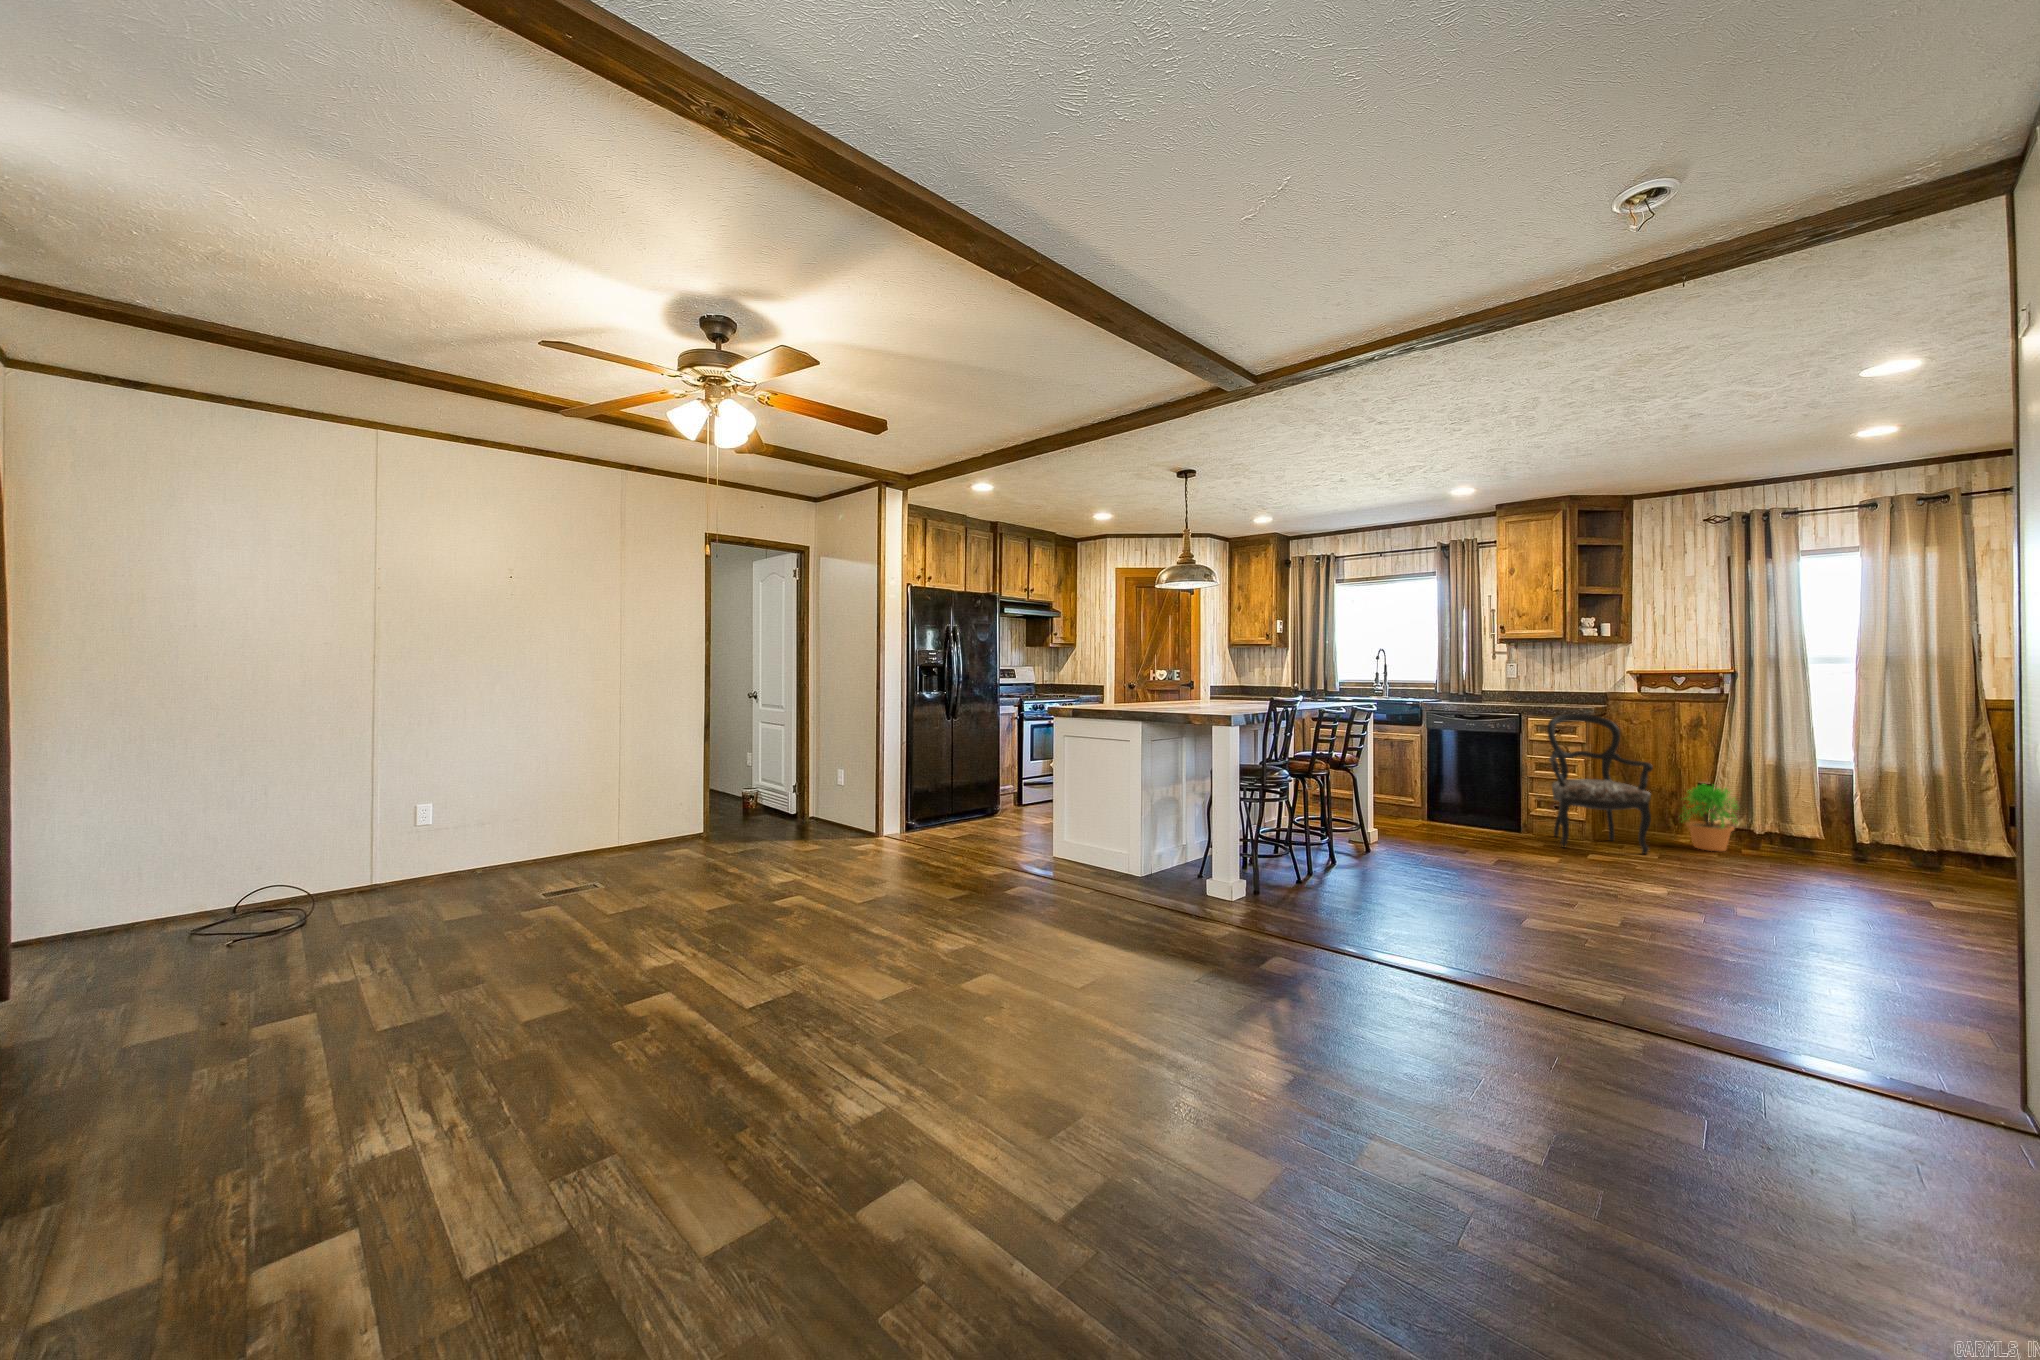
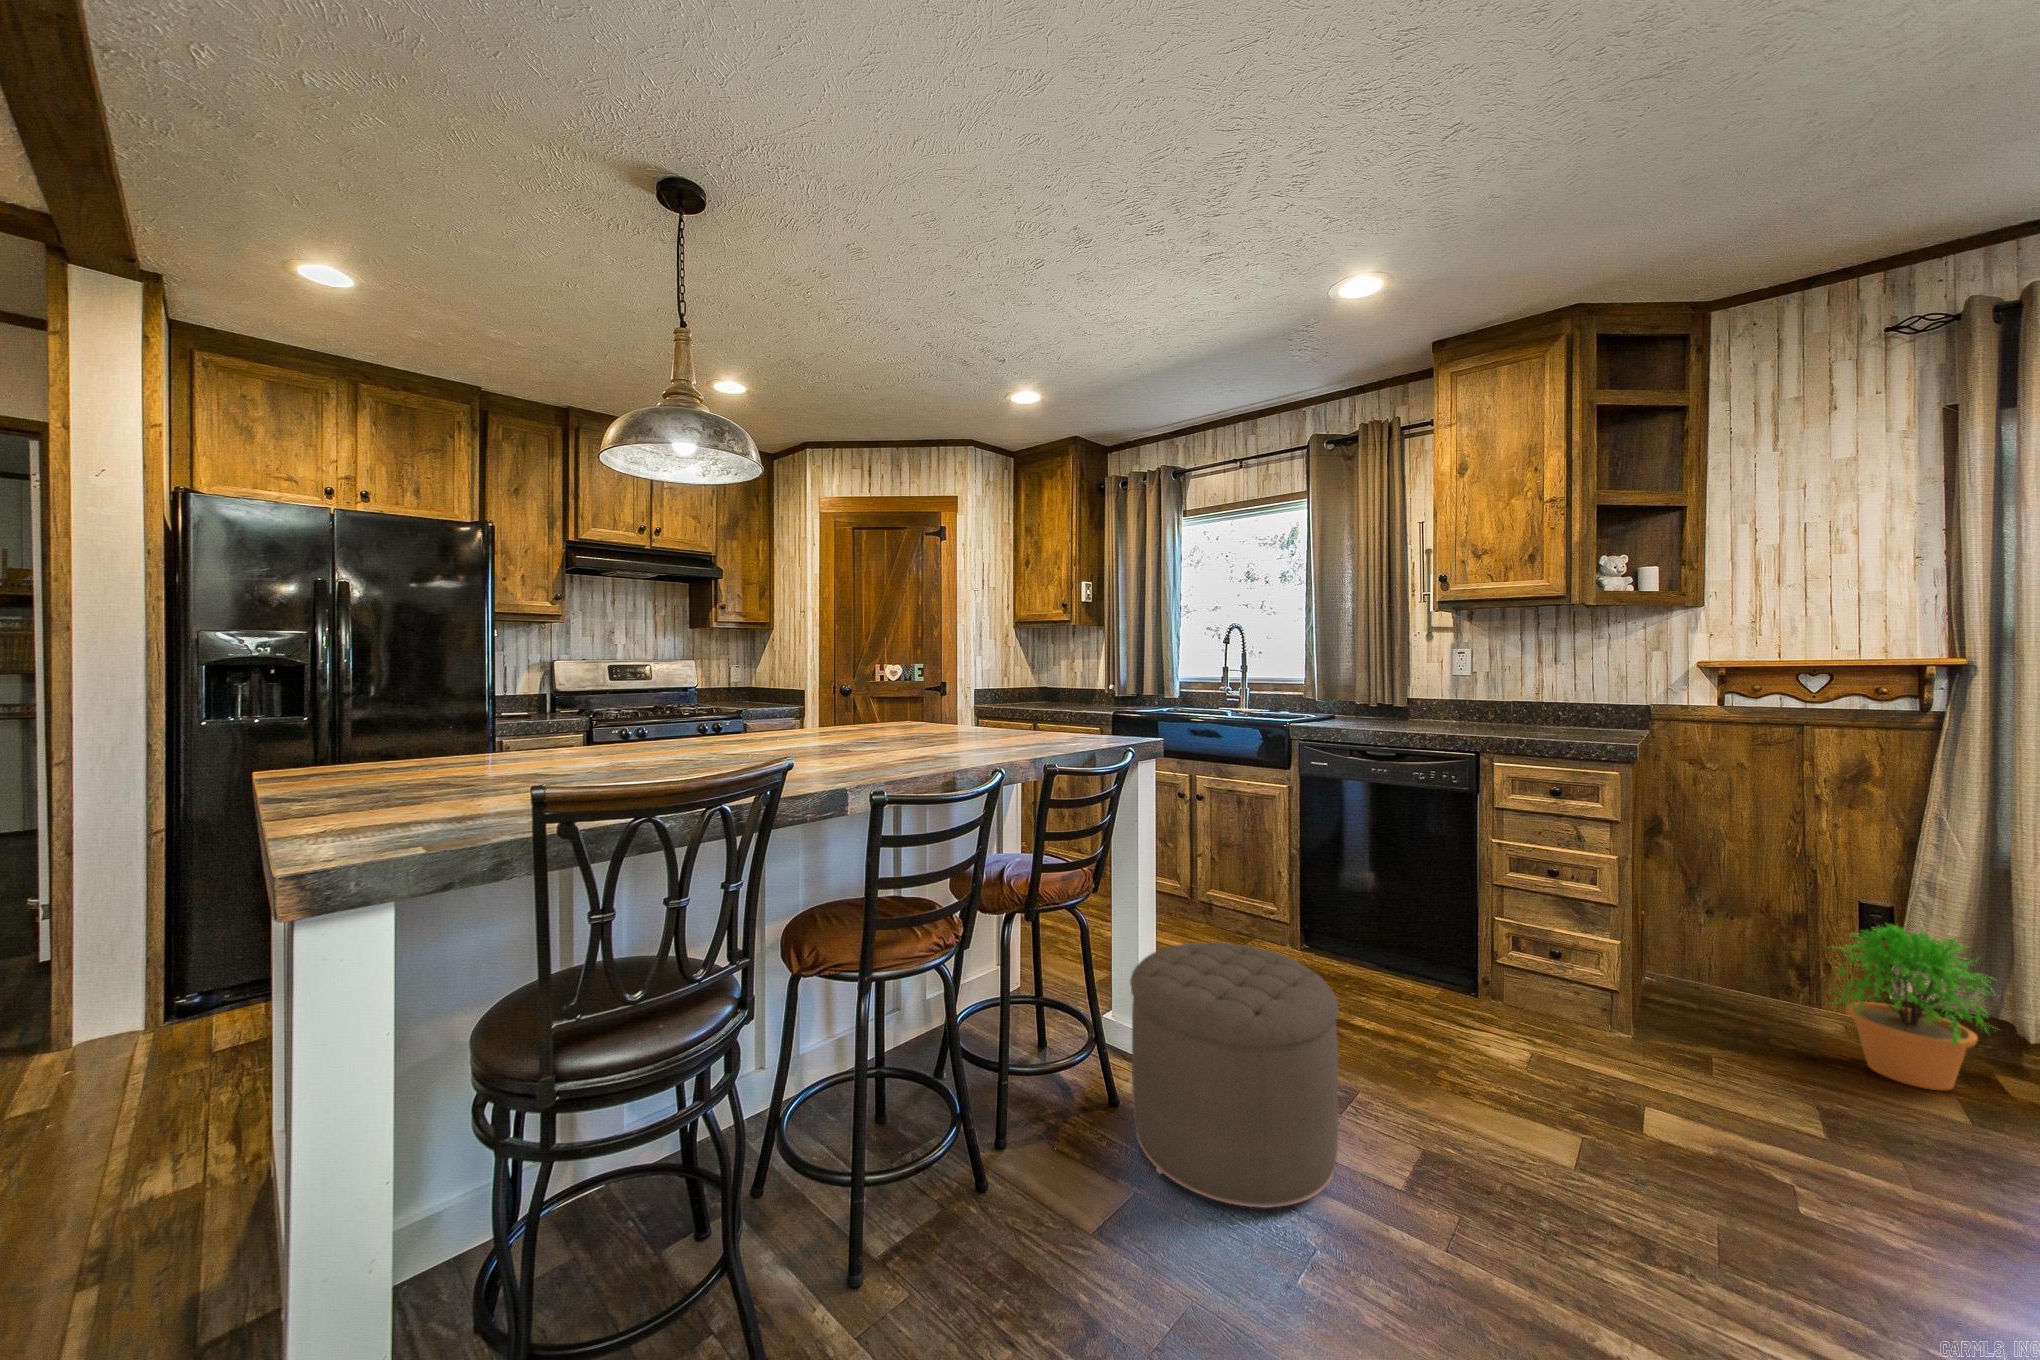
armchair: present [1547,714,1653,854] -> none [1533,756,1787,1109]
ottoman: none [1384,785,1473,865] -> present [1130,943,1339,1208]

